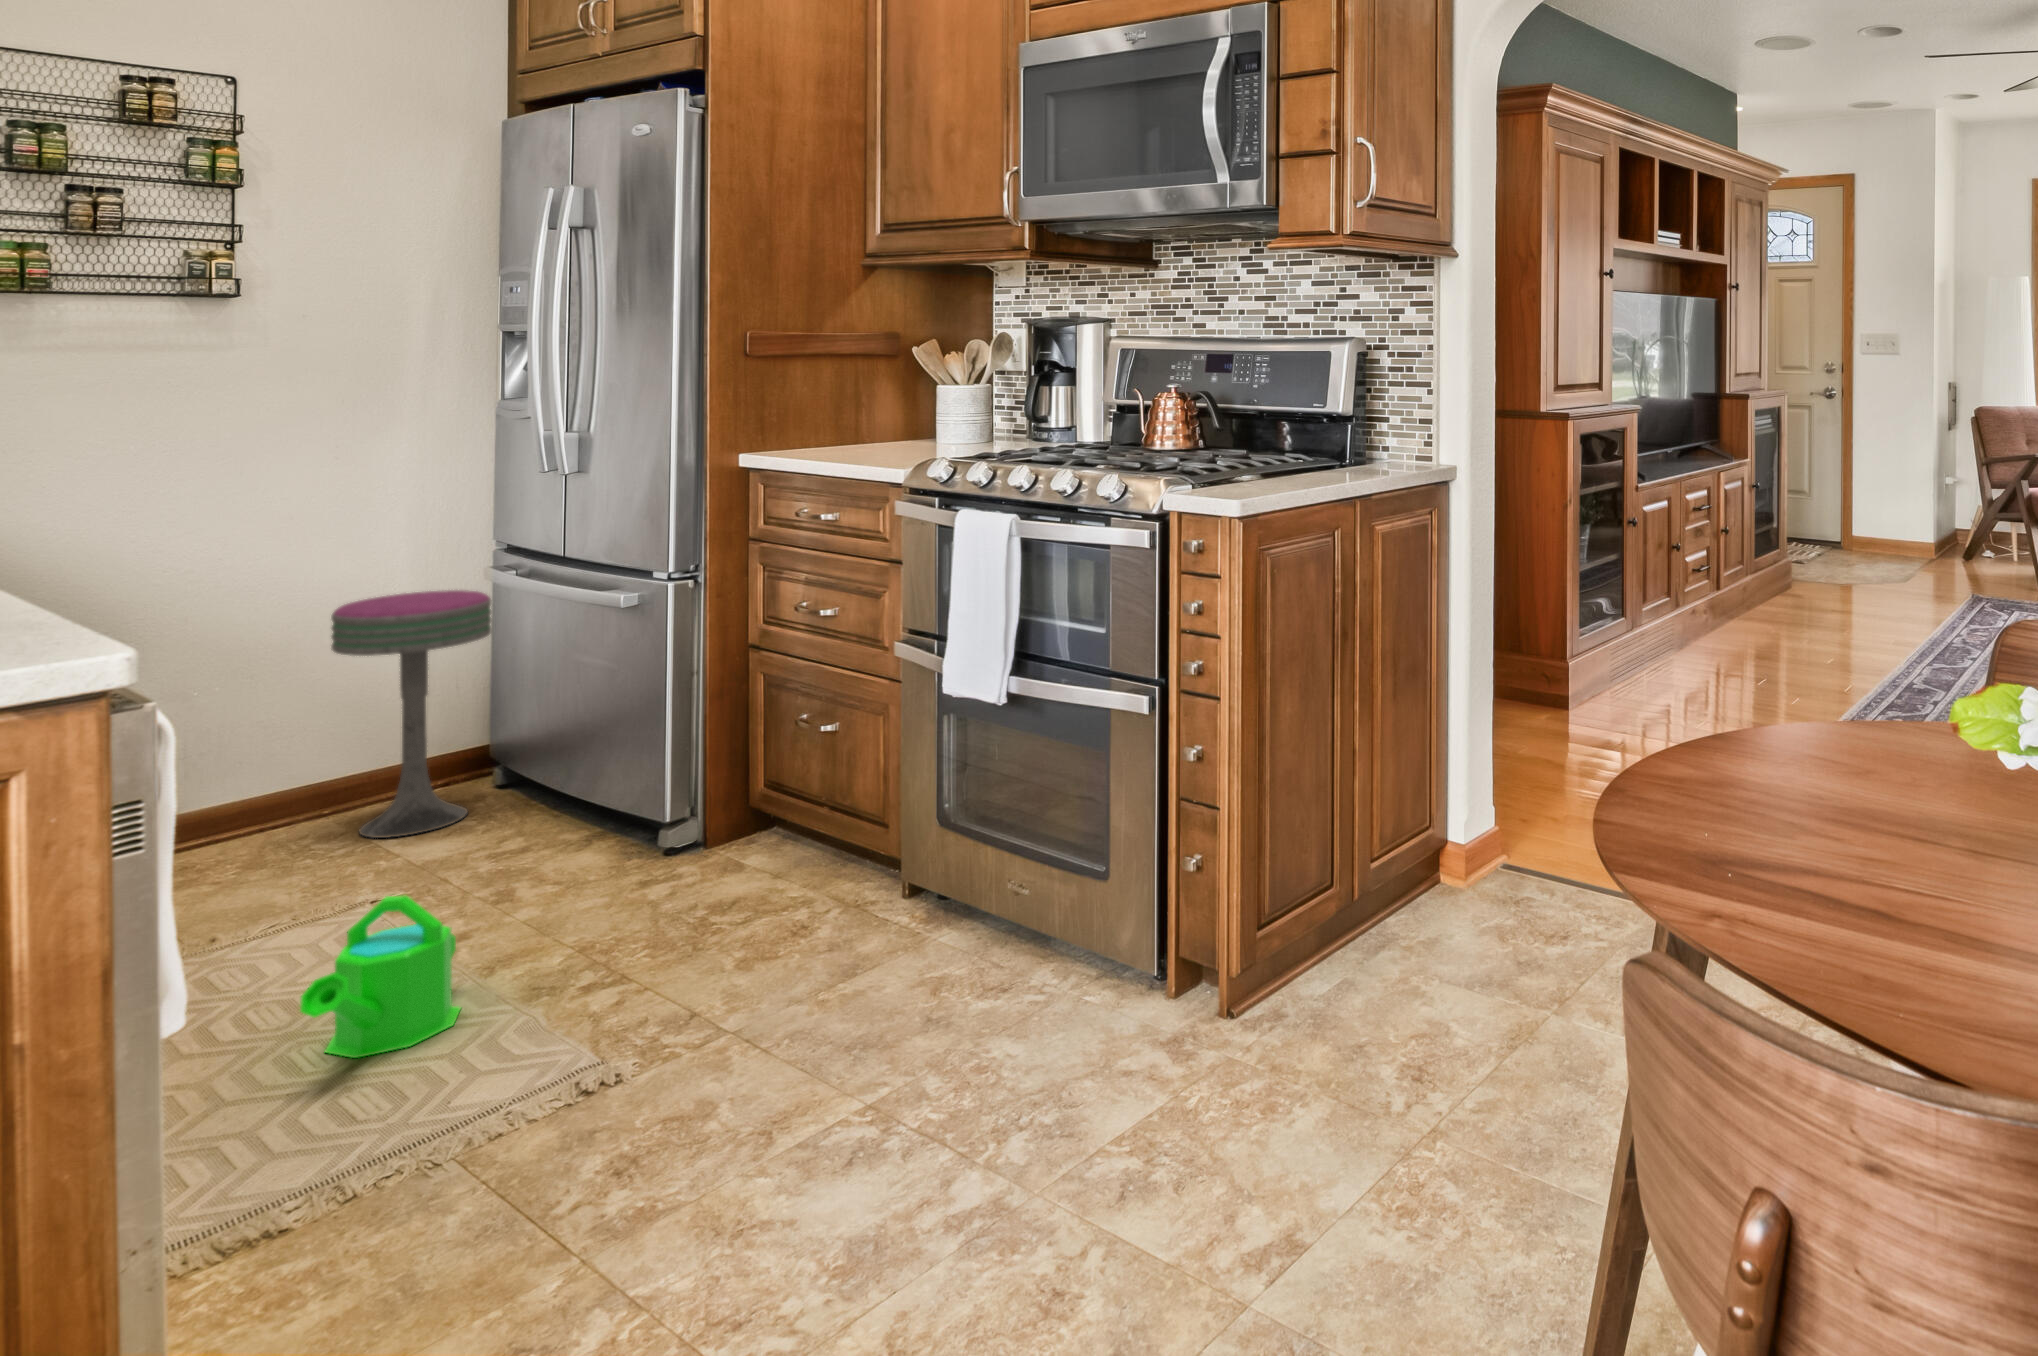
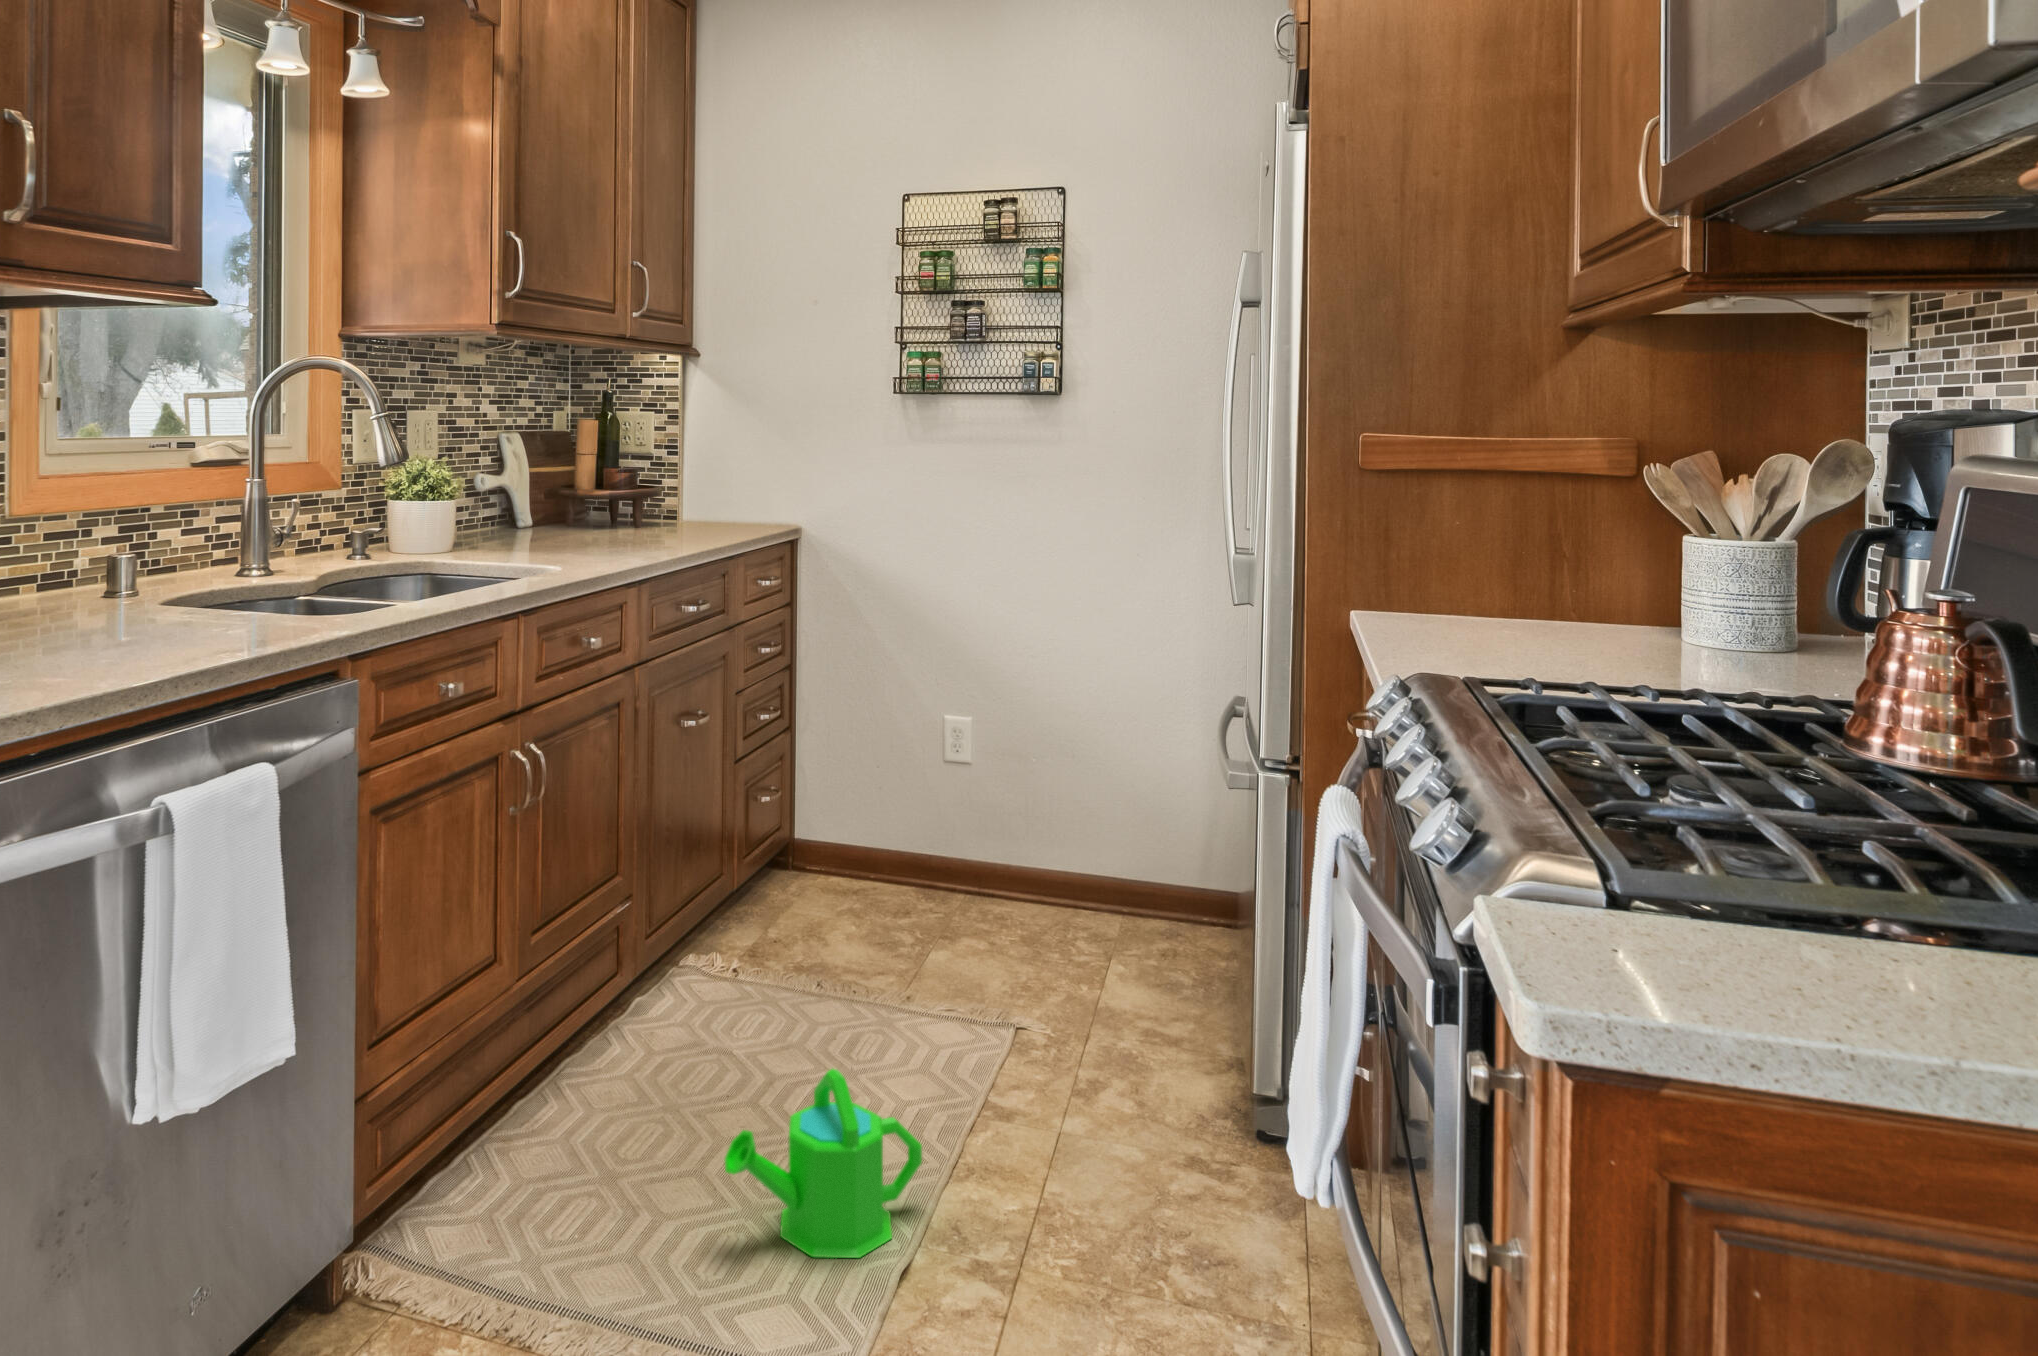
bar stool: present [331,590,491,838] -> none [1091,711,1230,990]

